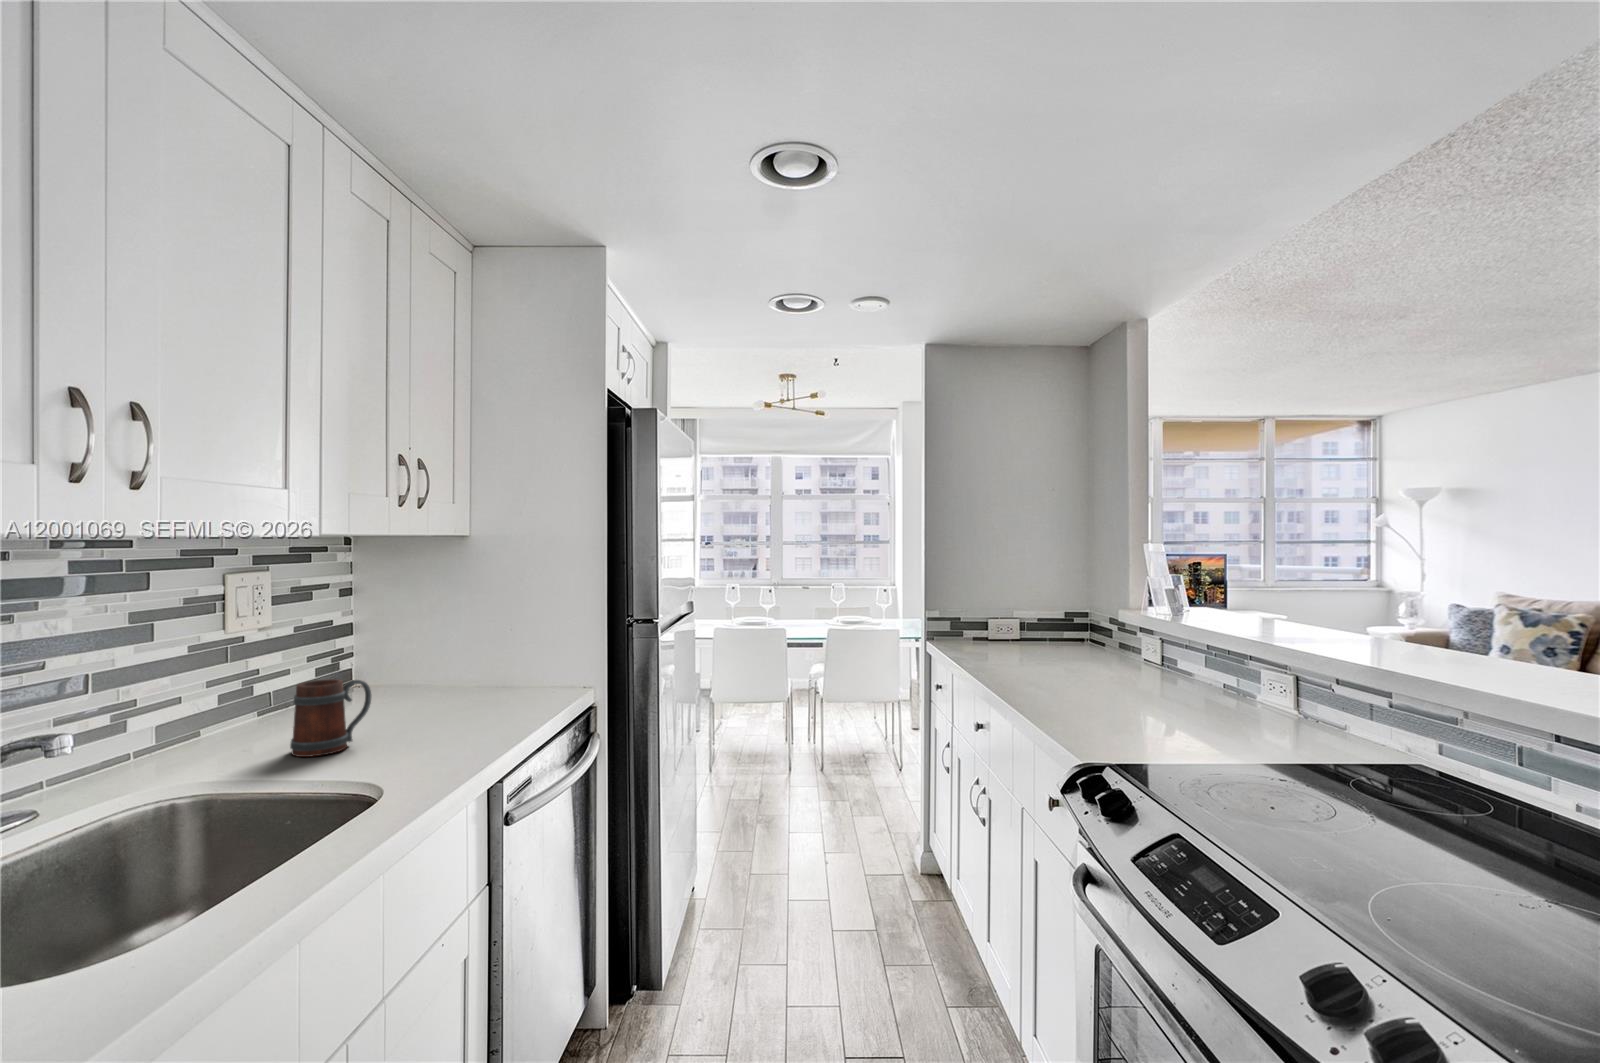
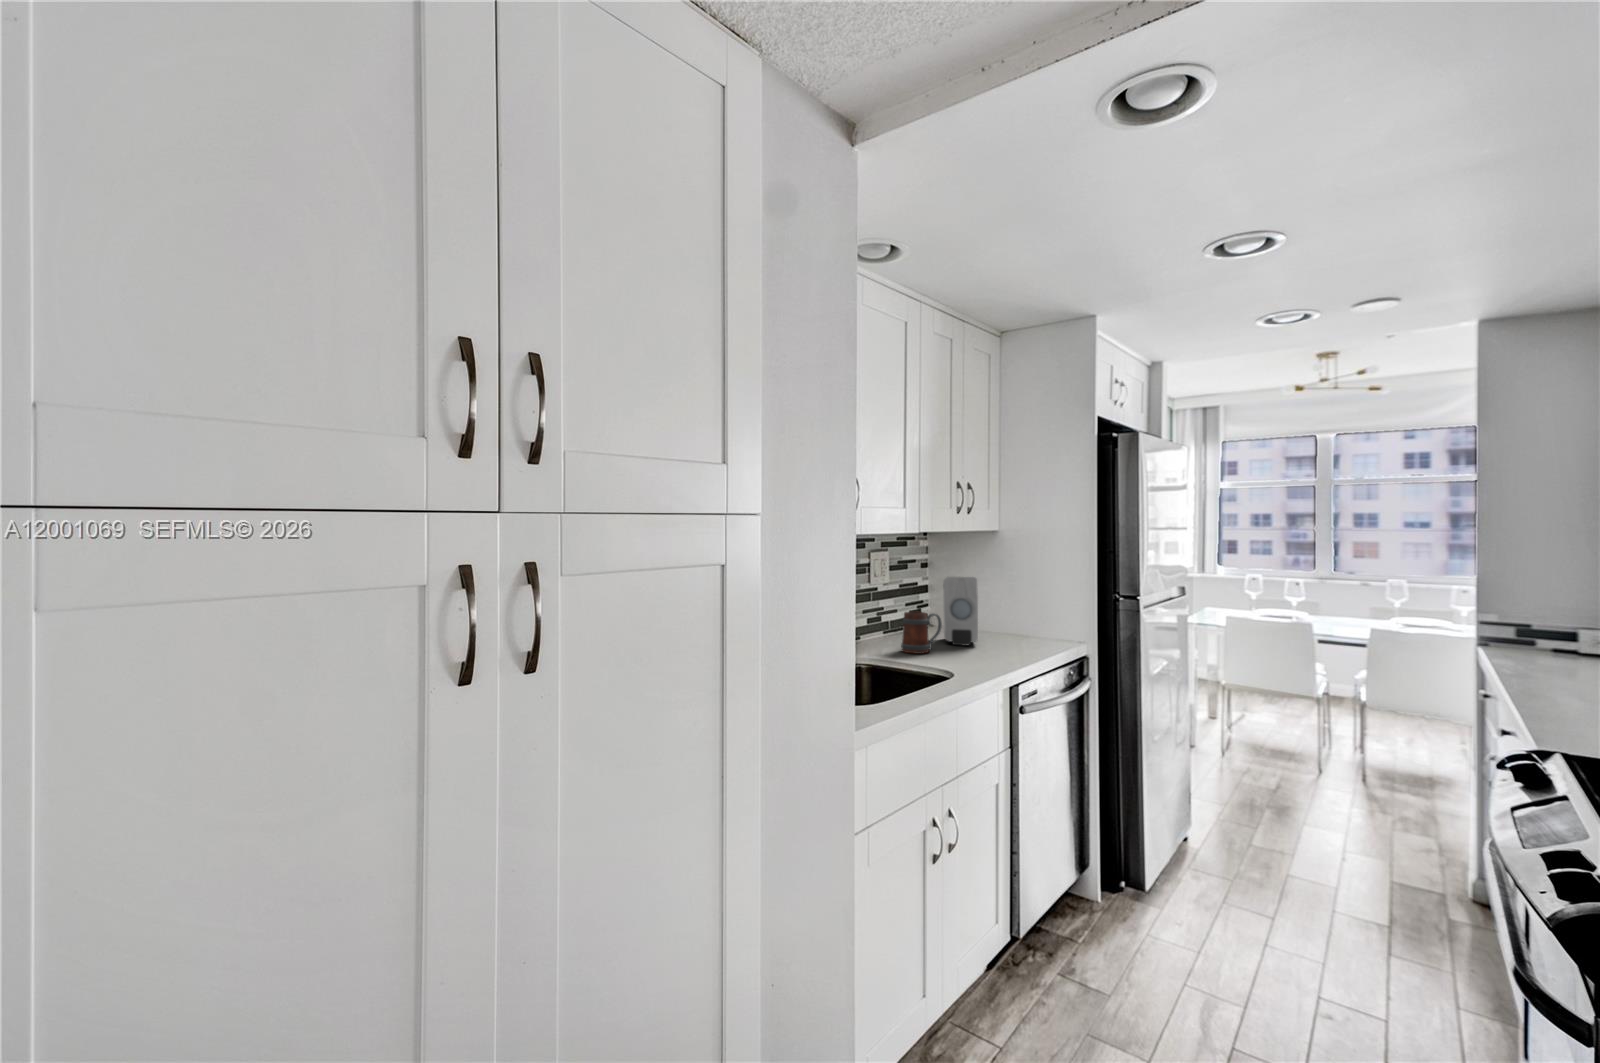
soap dispenser: none [376,610,436,723] -> present [943,577,978,645]

